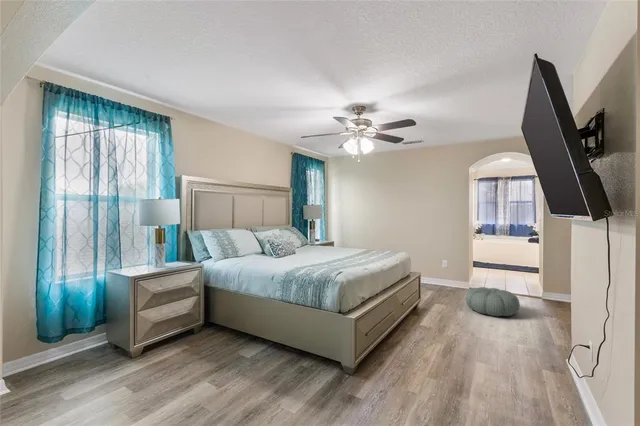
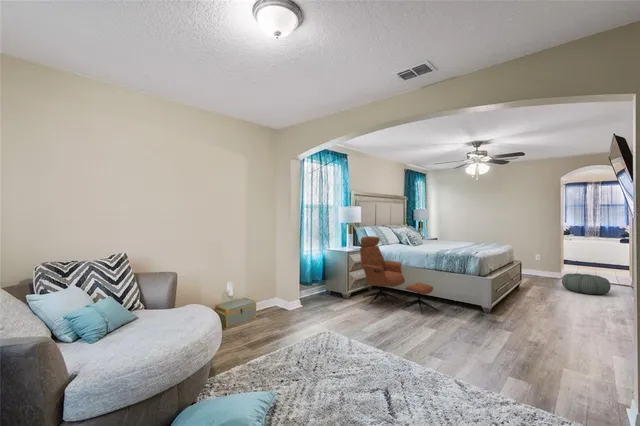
armchair: none [154,248,270,390] -> present [360,236,438,311]

